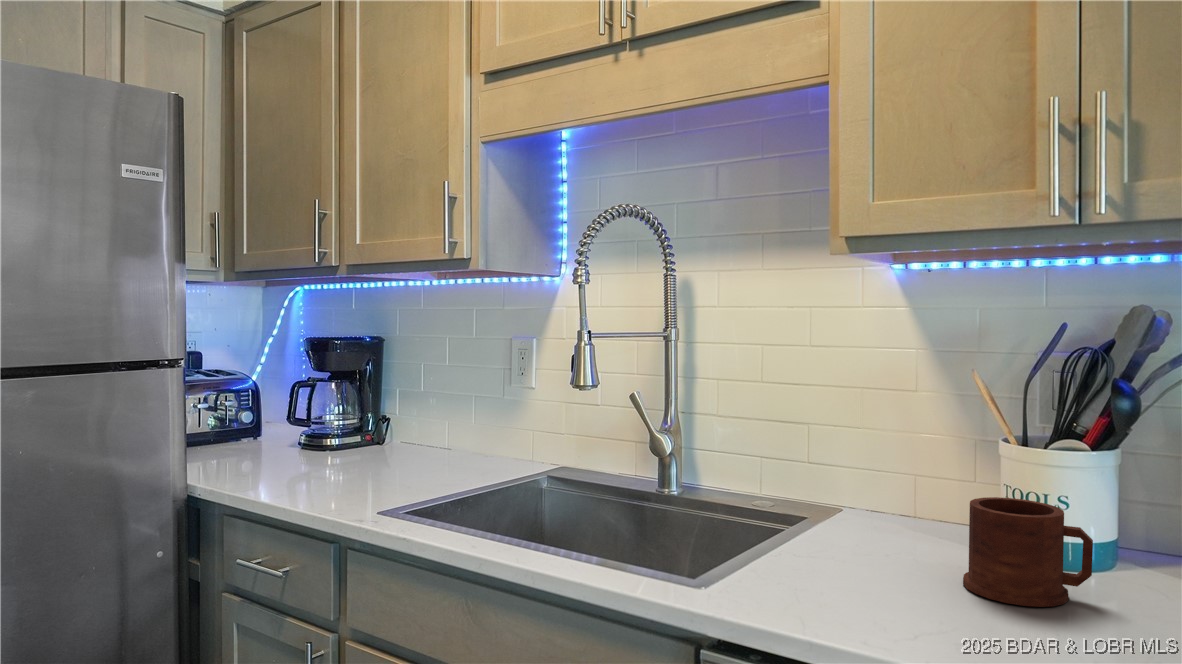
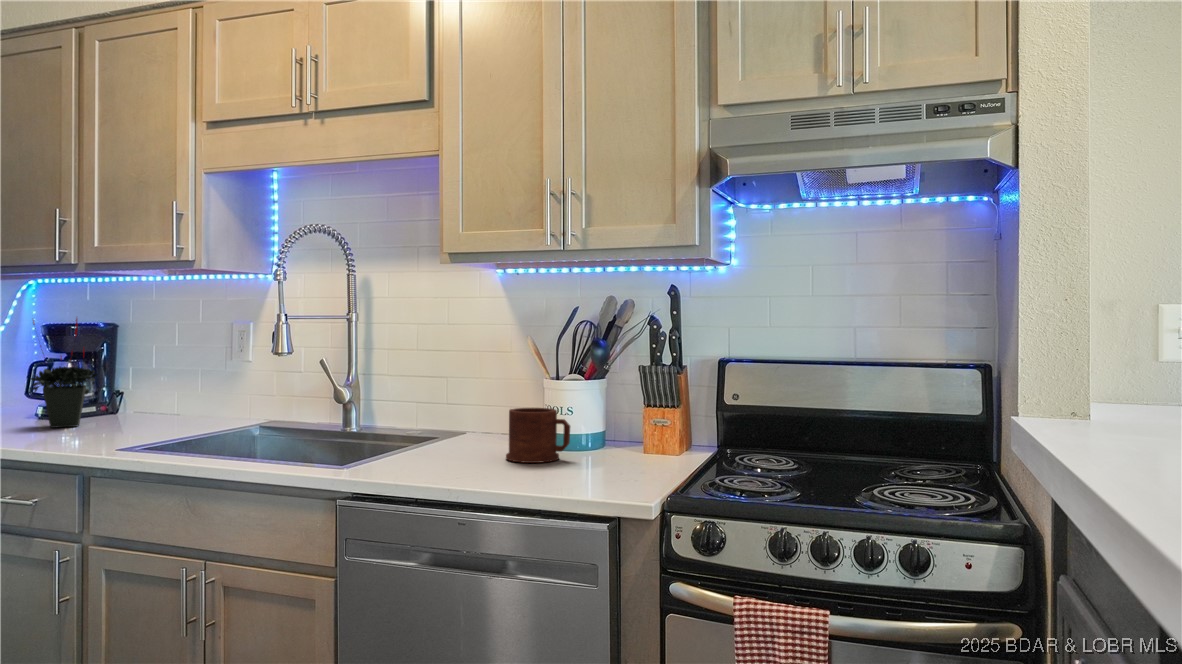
potted plant: none [291,331,362,465] -> present [31,319,97,428]

